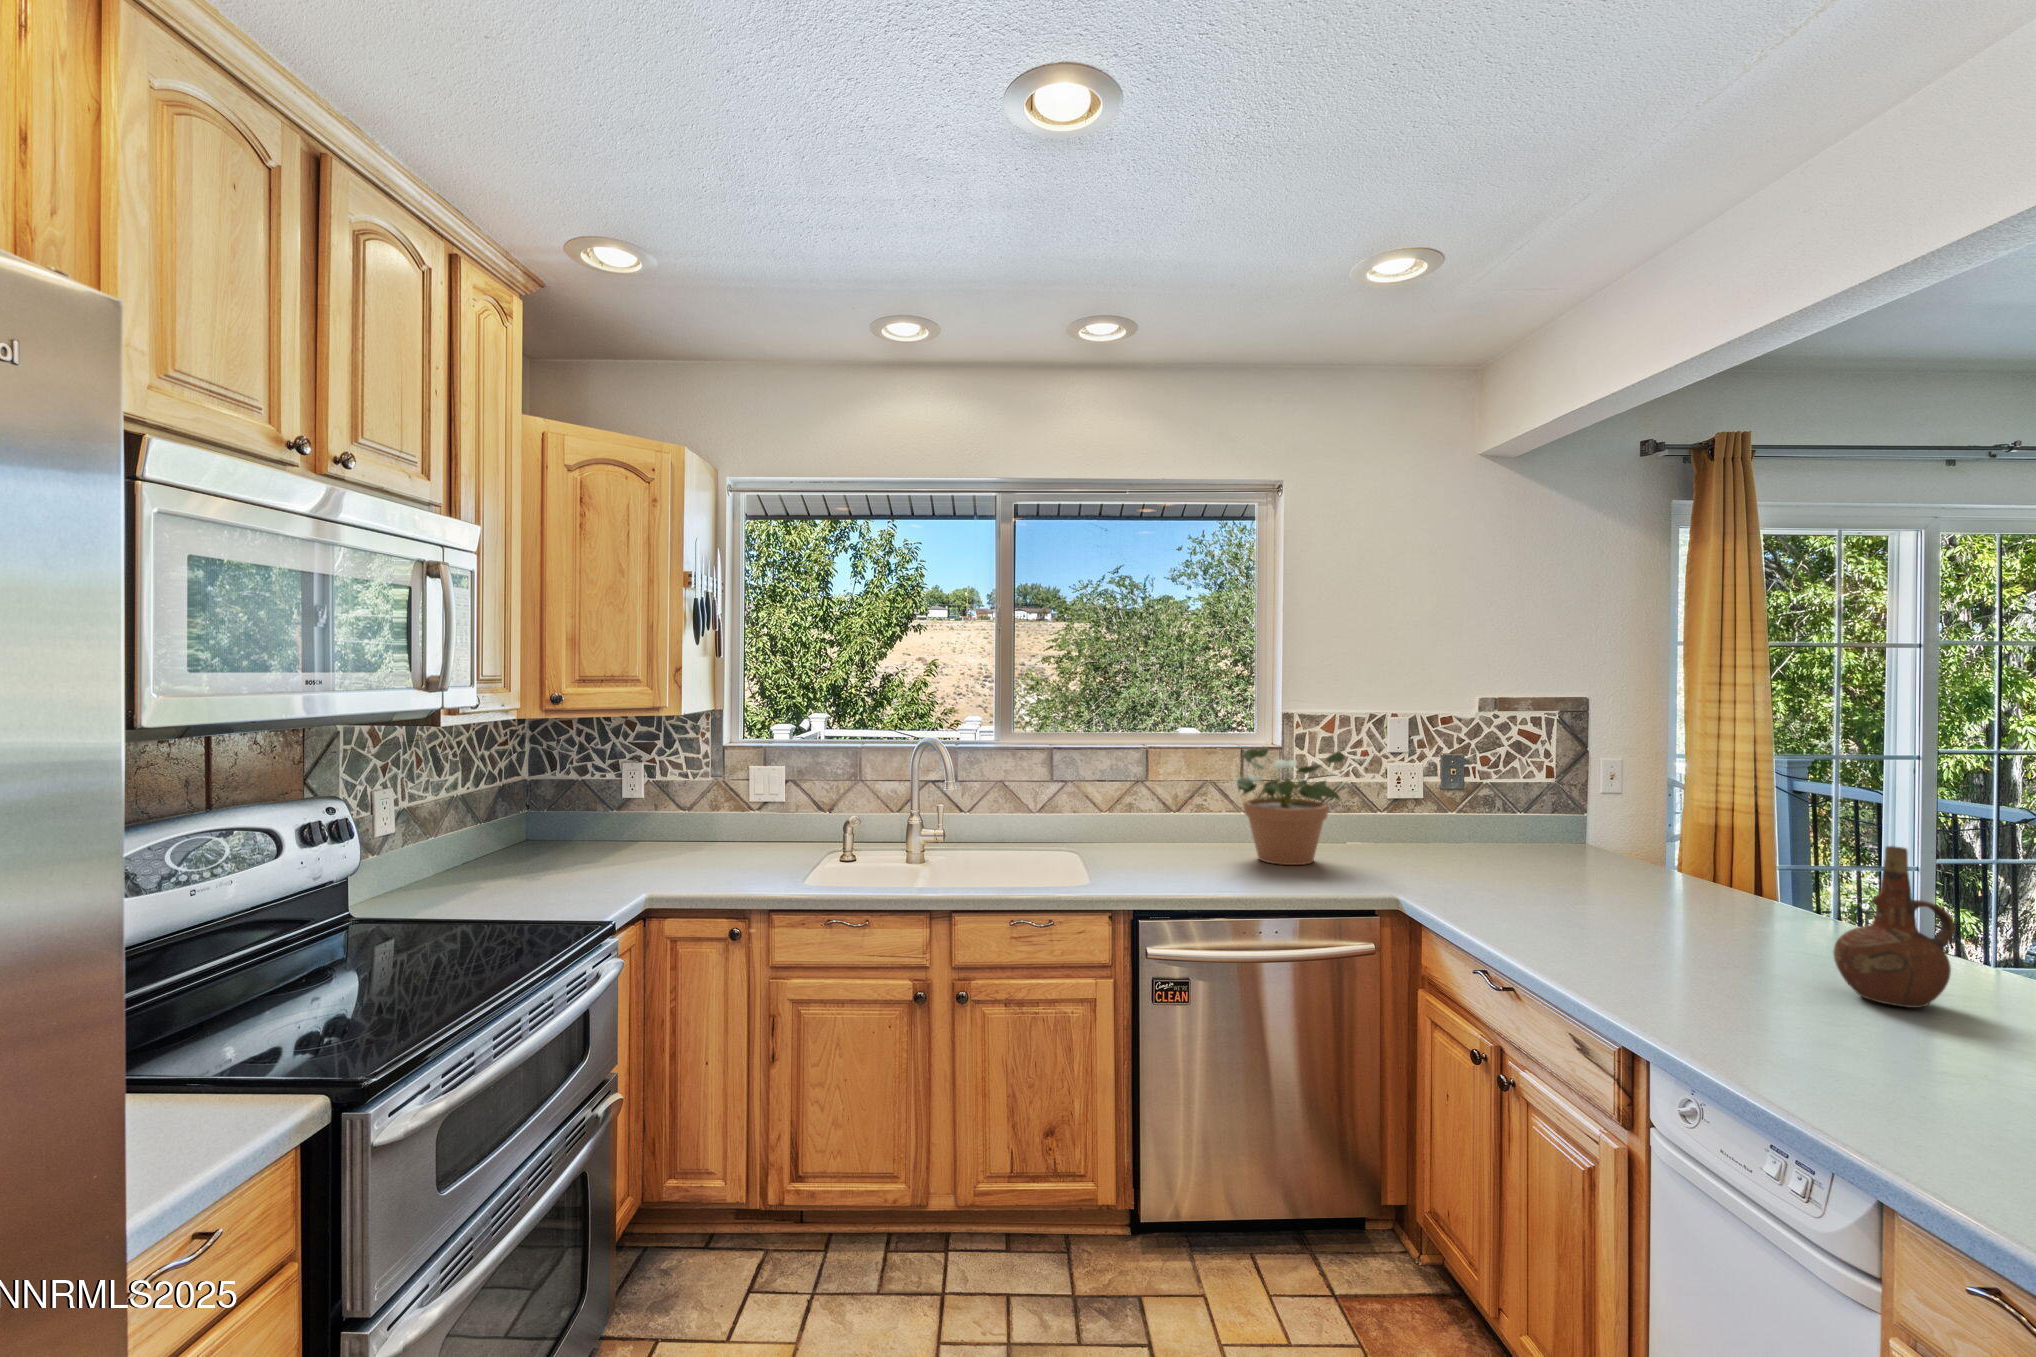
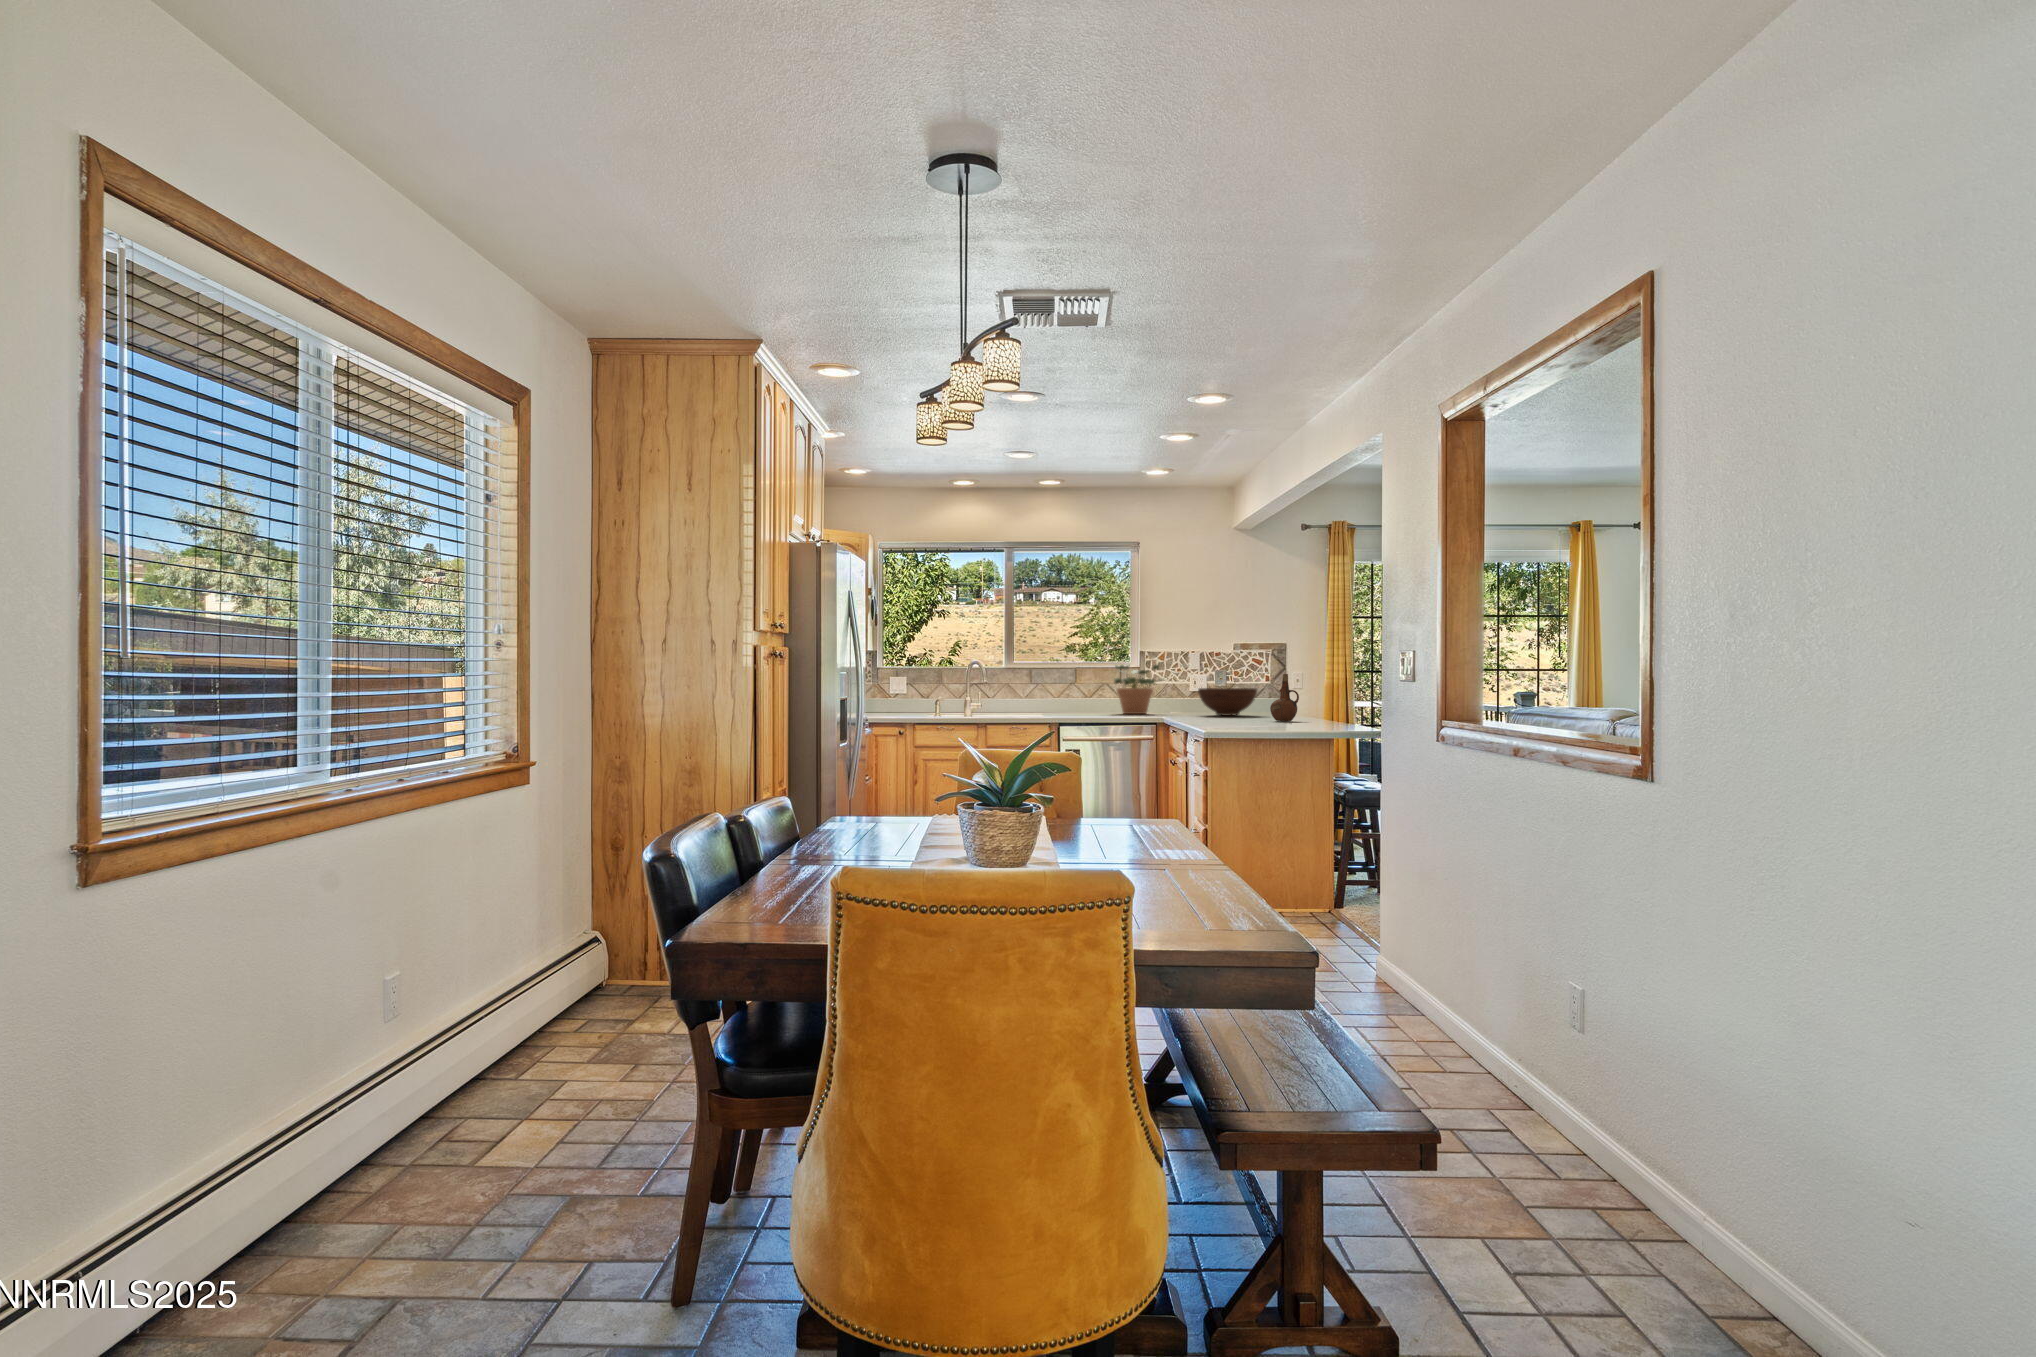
fruit bowl: none [1457,810,1620,892] -> present [1198,688,1257,716]

